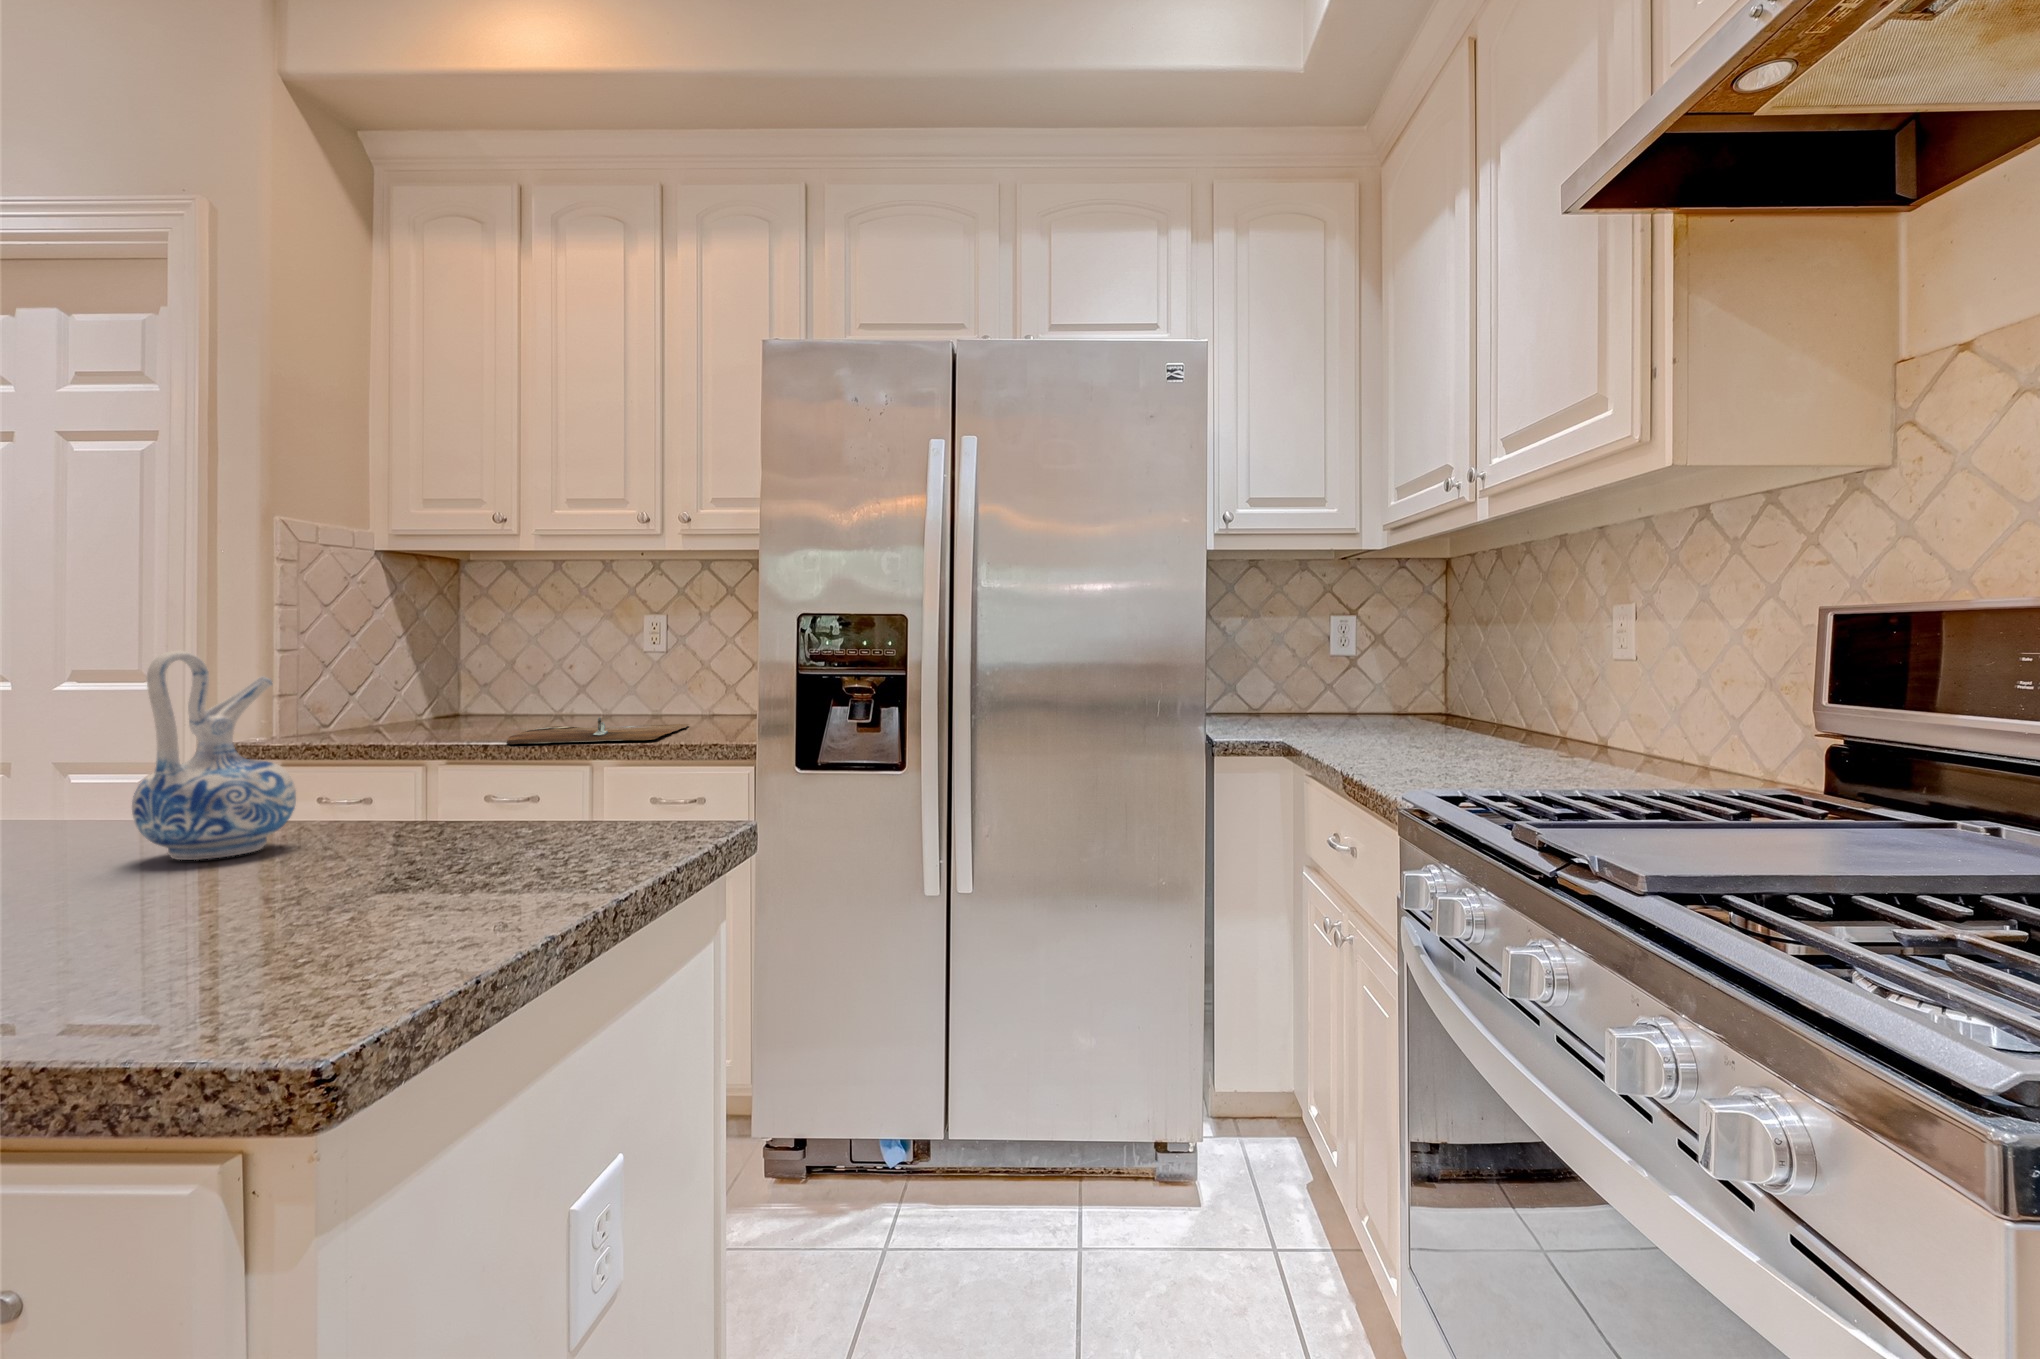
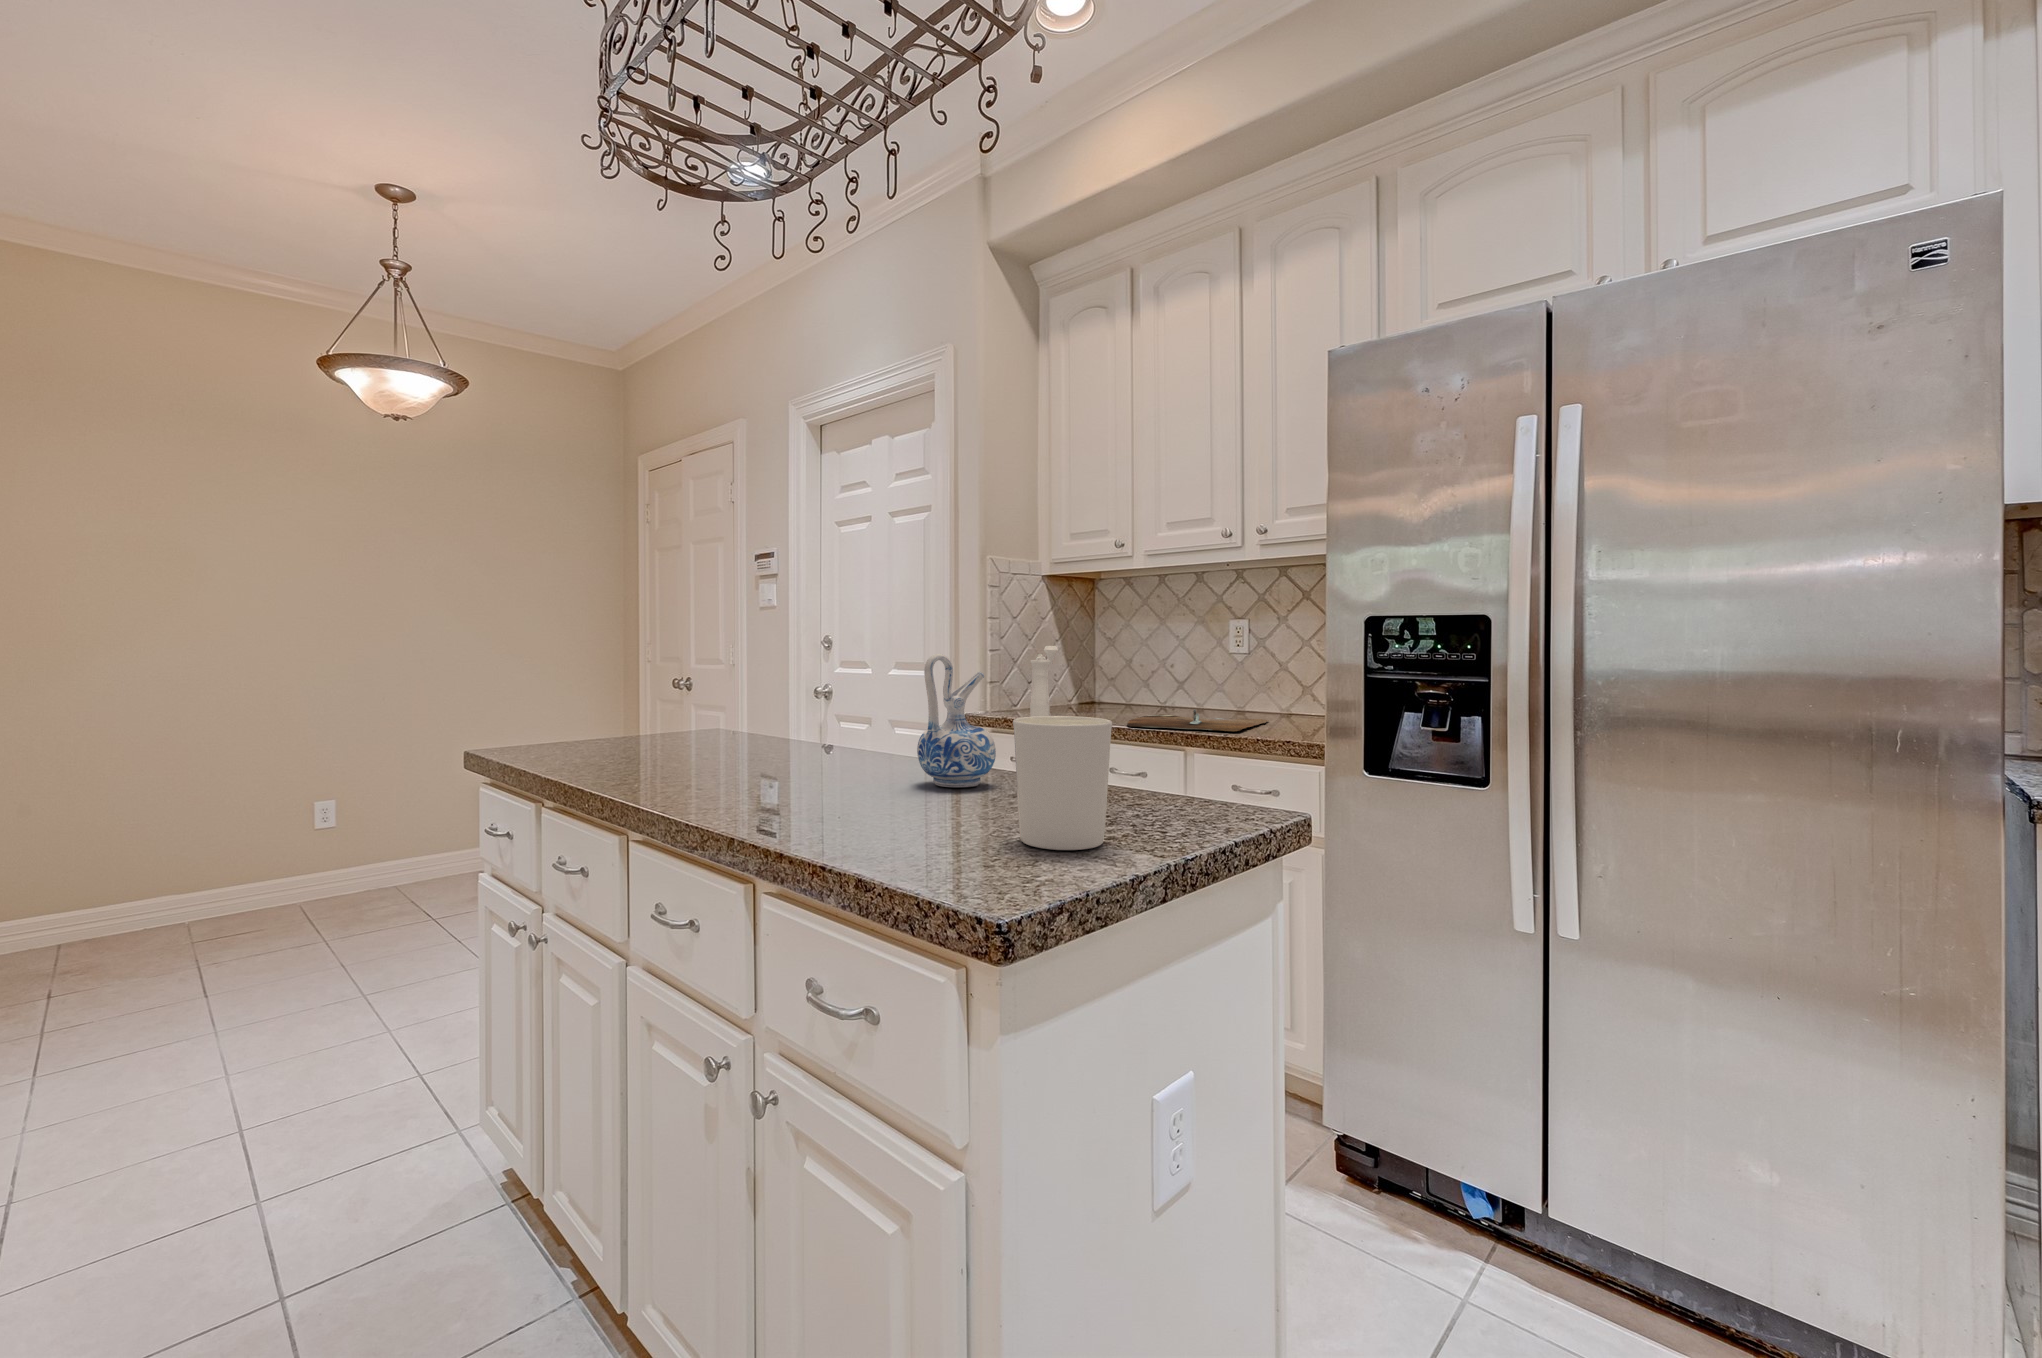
pepper mill: none [351,644,399,745] -> present [1030,646,1058,717]
candle holder: none [333,731,505,928] -> present [1013,716,1112,850]

